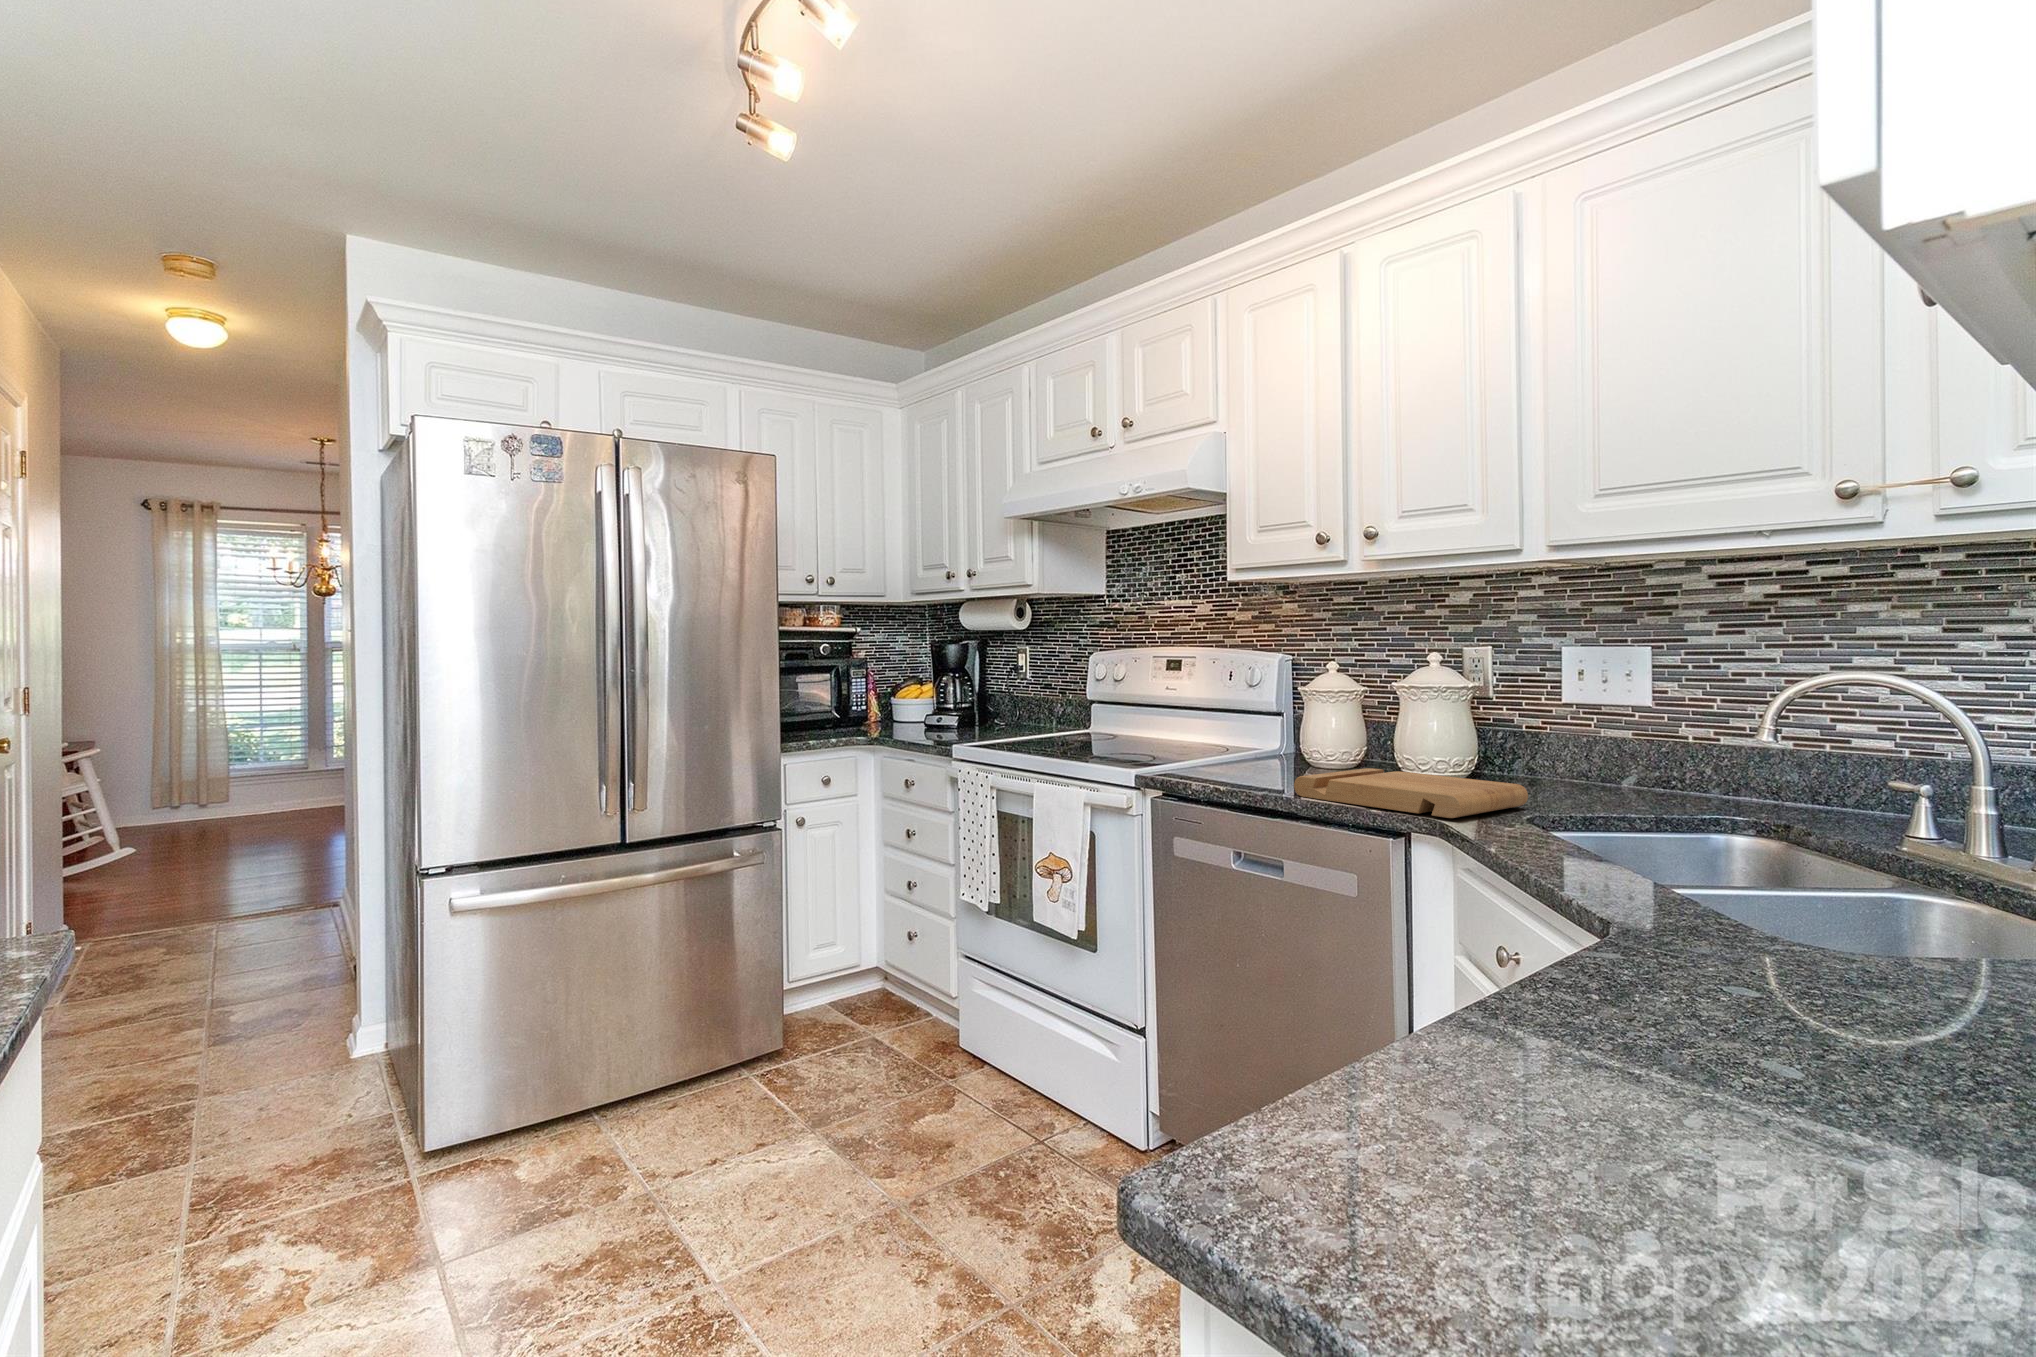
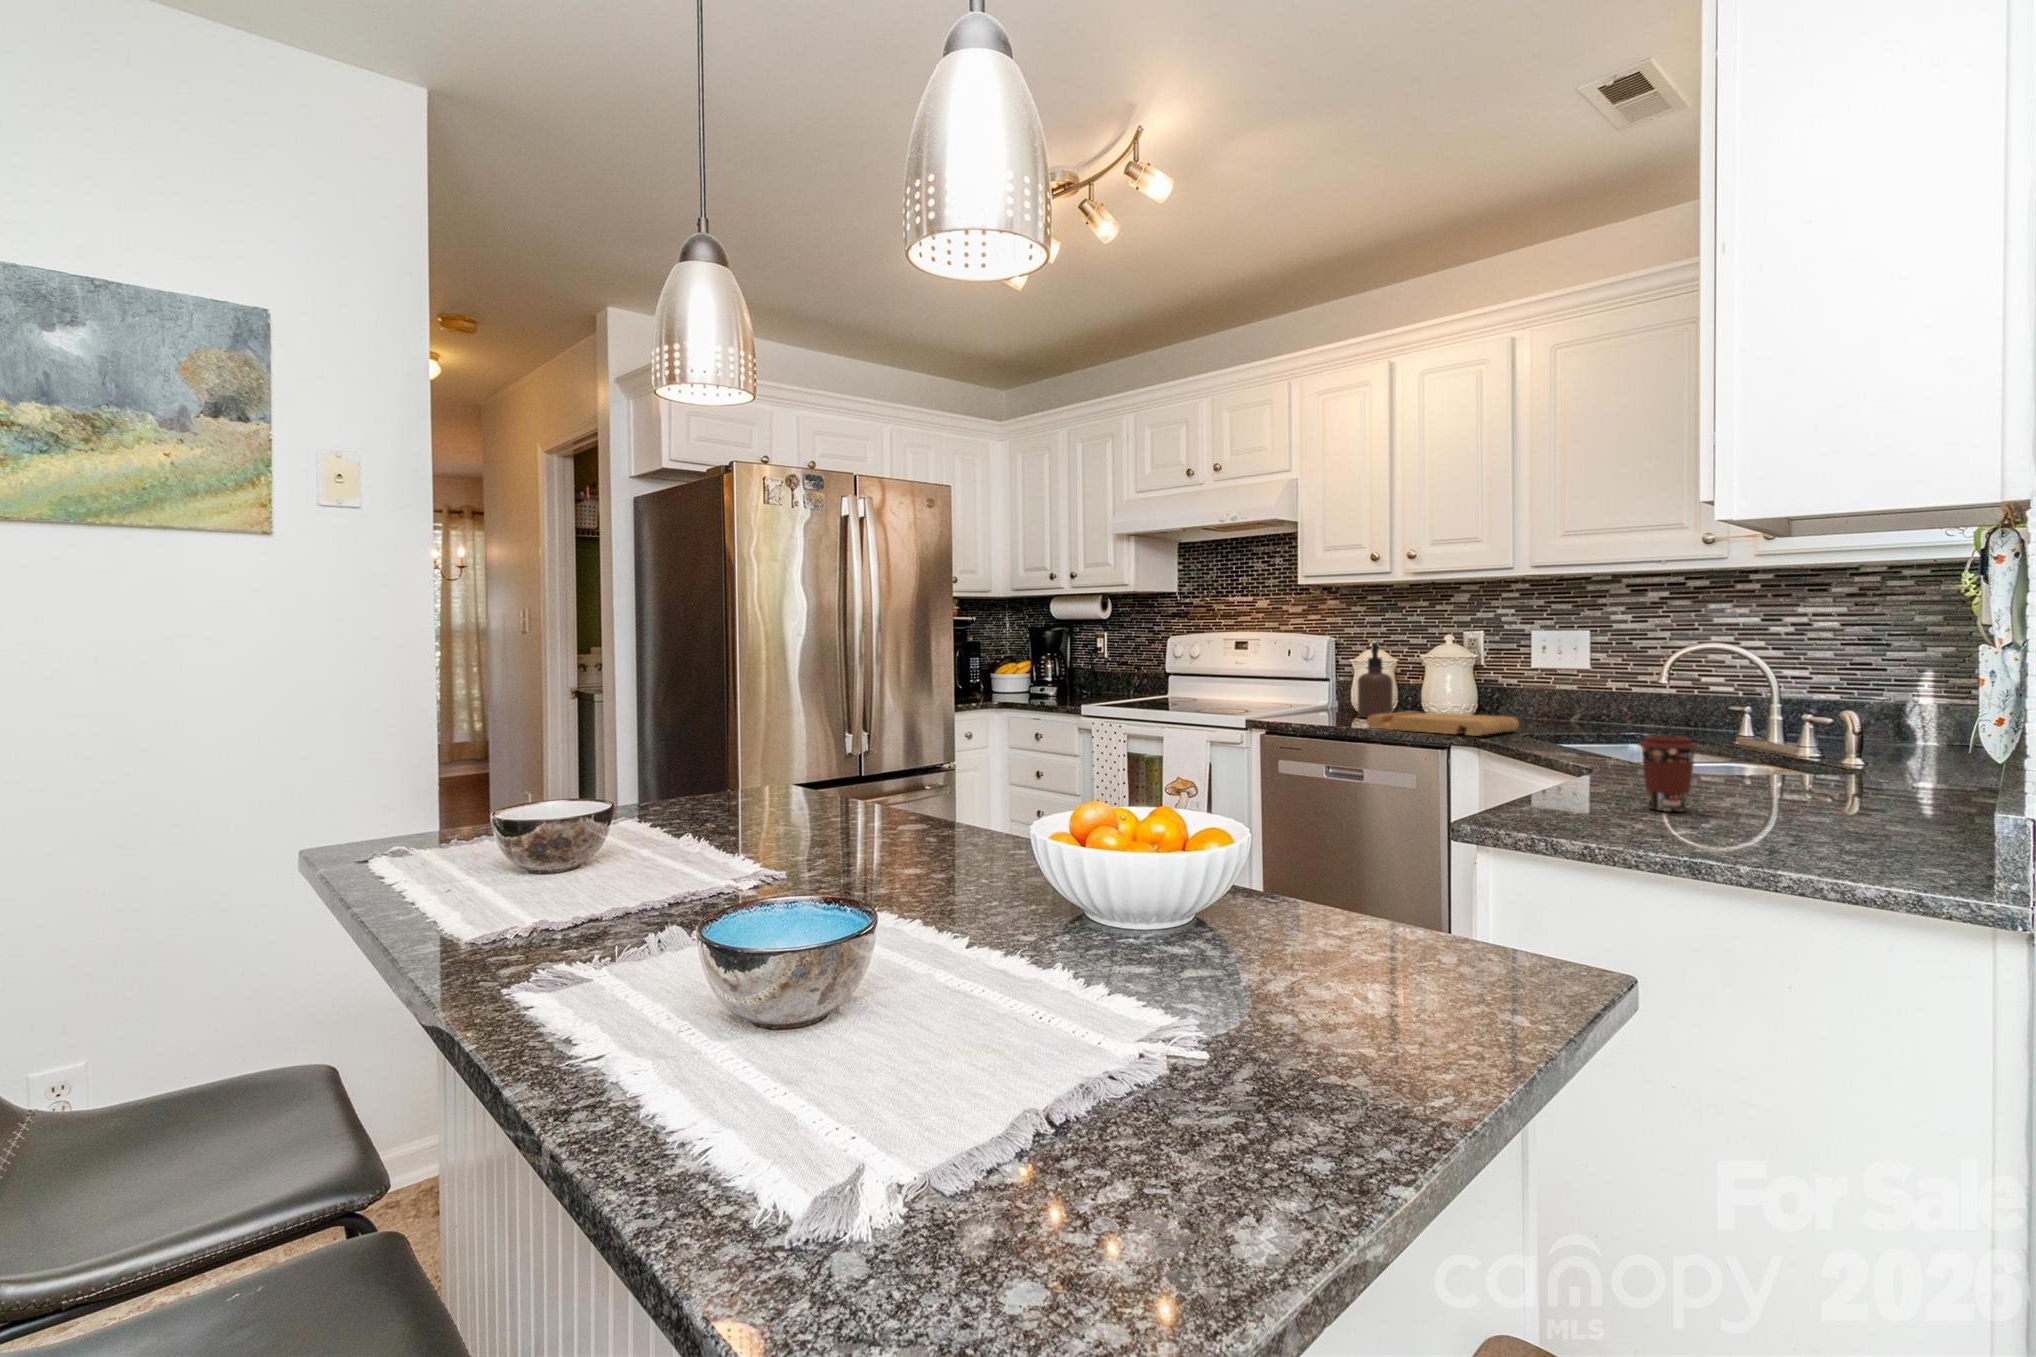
soap dispenser: none [1304,663,1355,775] -> present [1358,642,1393,718]
coffee cup: none [1661,916,1816,1124] -> present [1639,736,1698,812]

